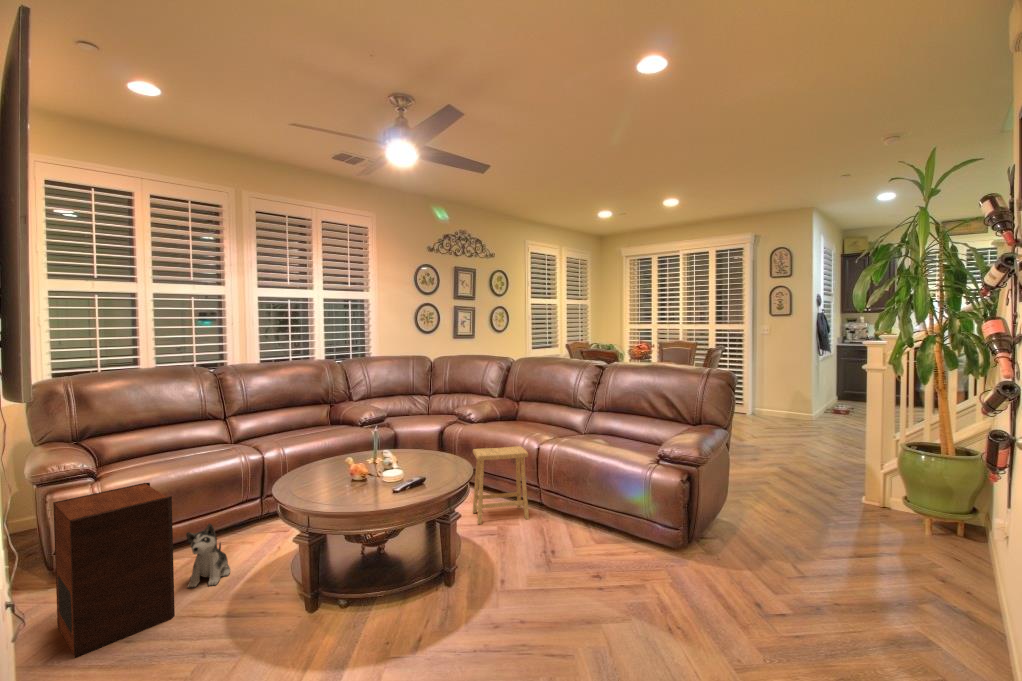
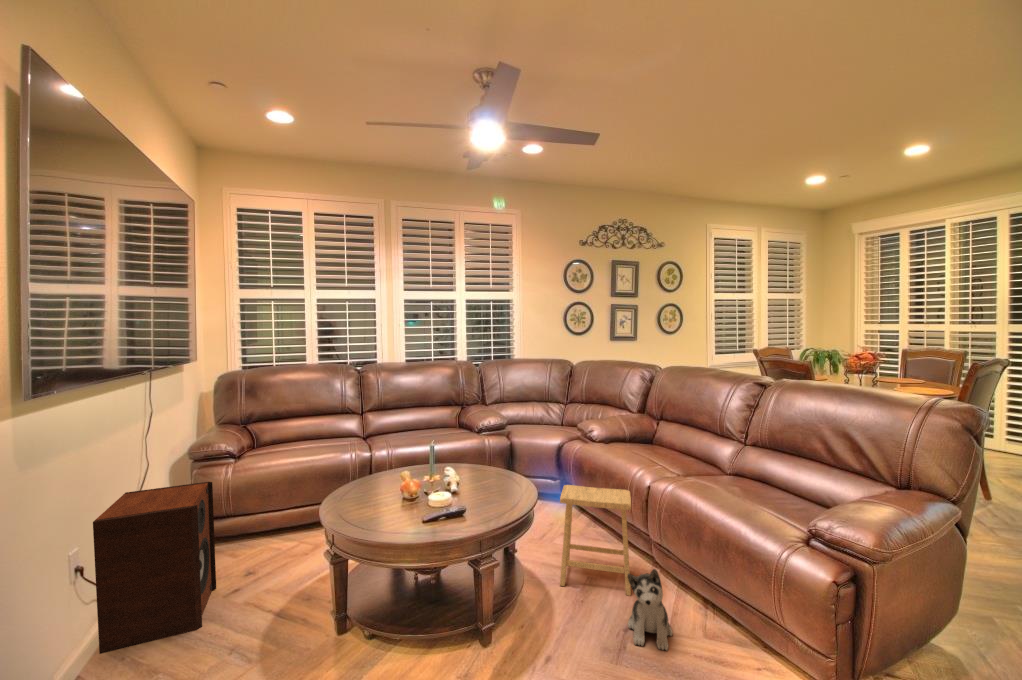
plush toy: present [186,523,230,588] -> present [628,569,673,651]

